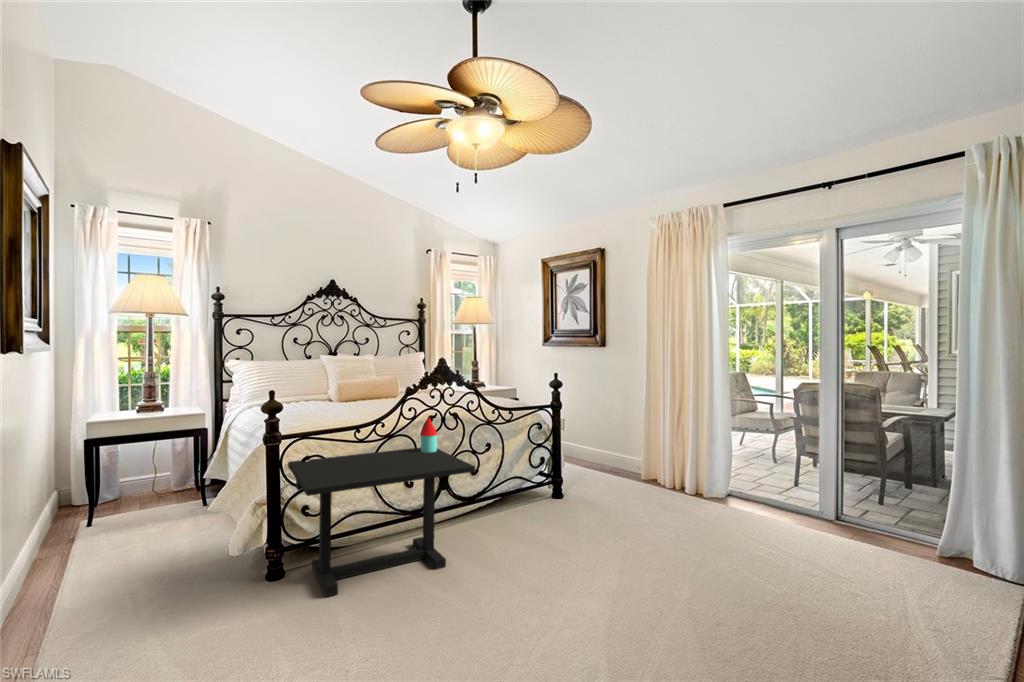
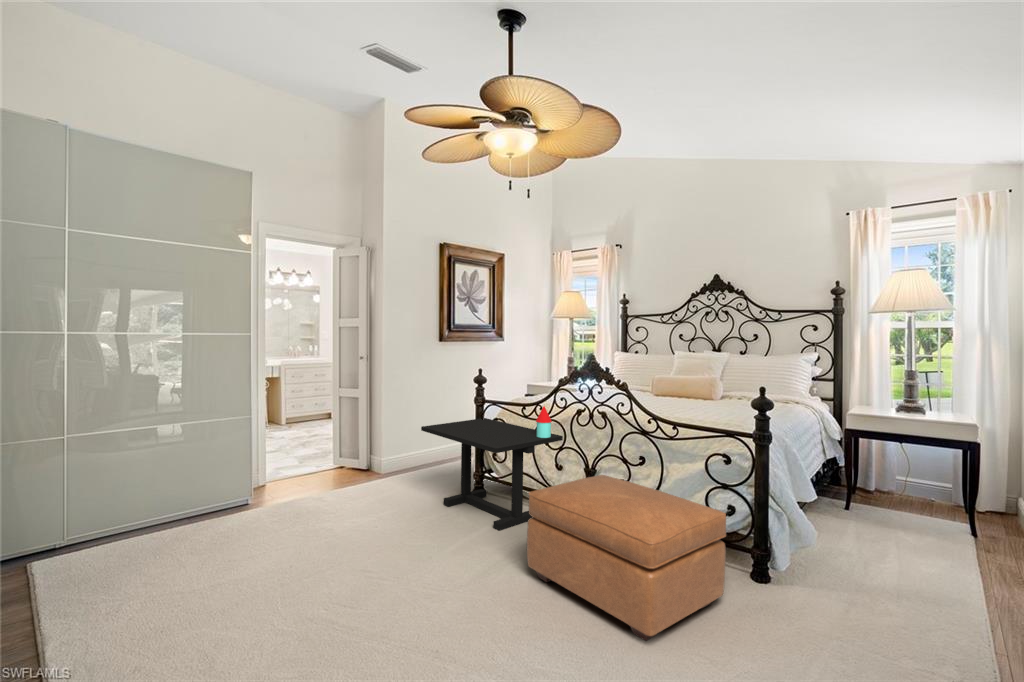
ottoman: none [513,450,663,558] -> present [527,475,726,641]

